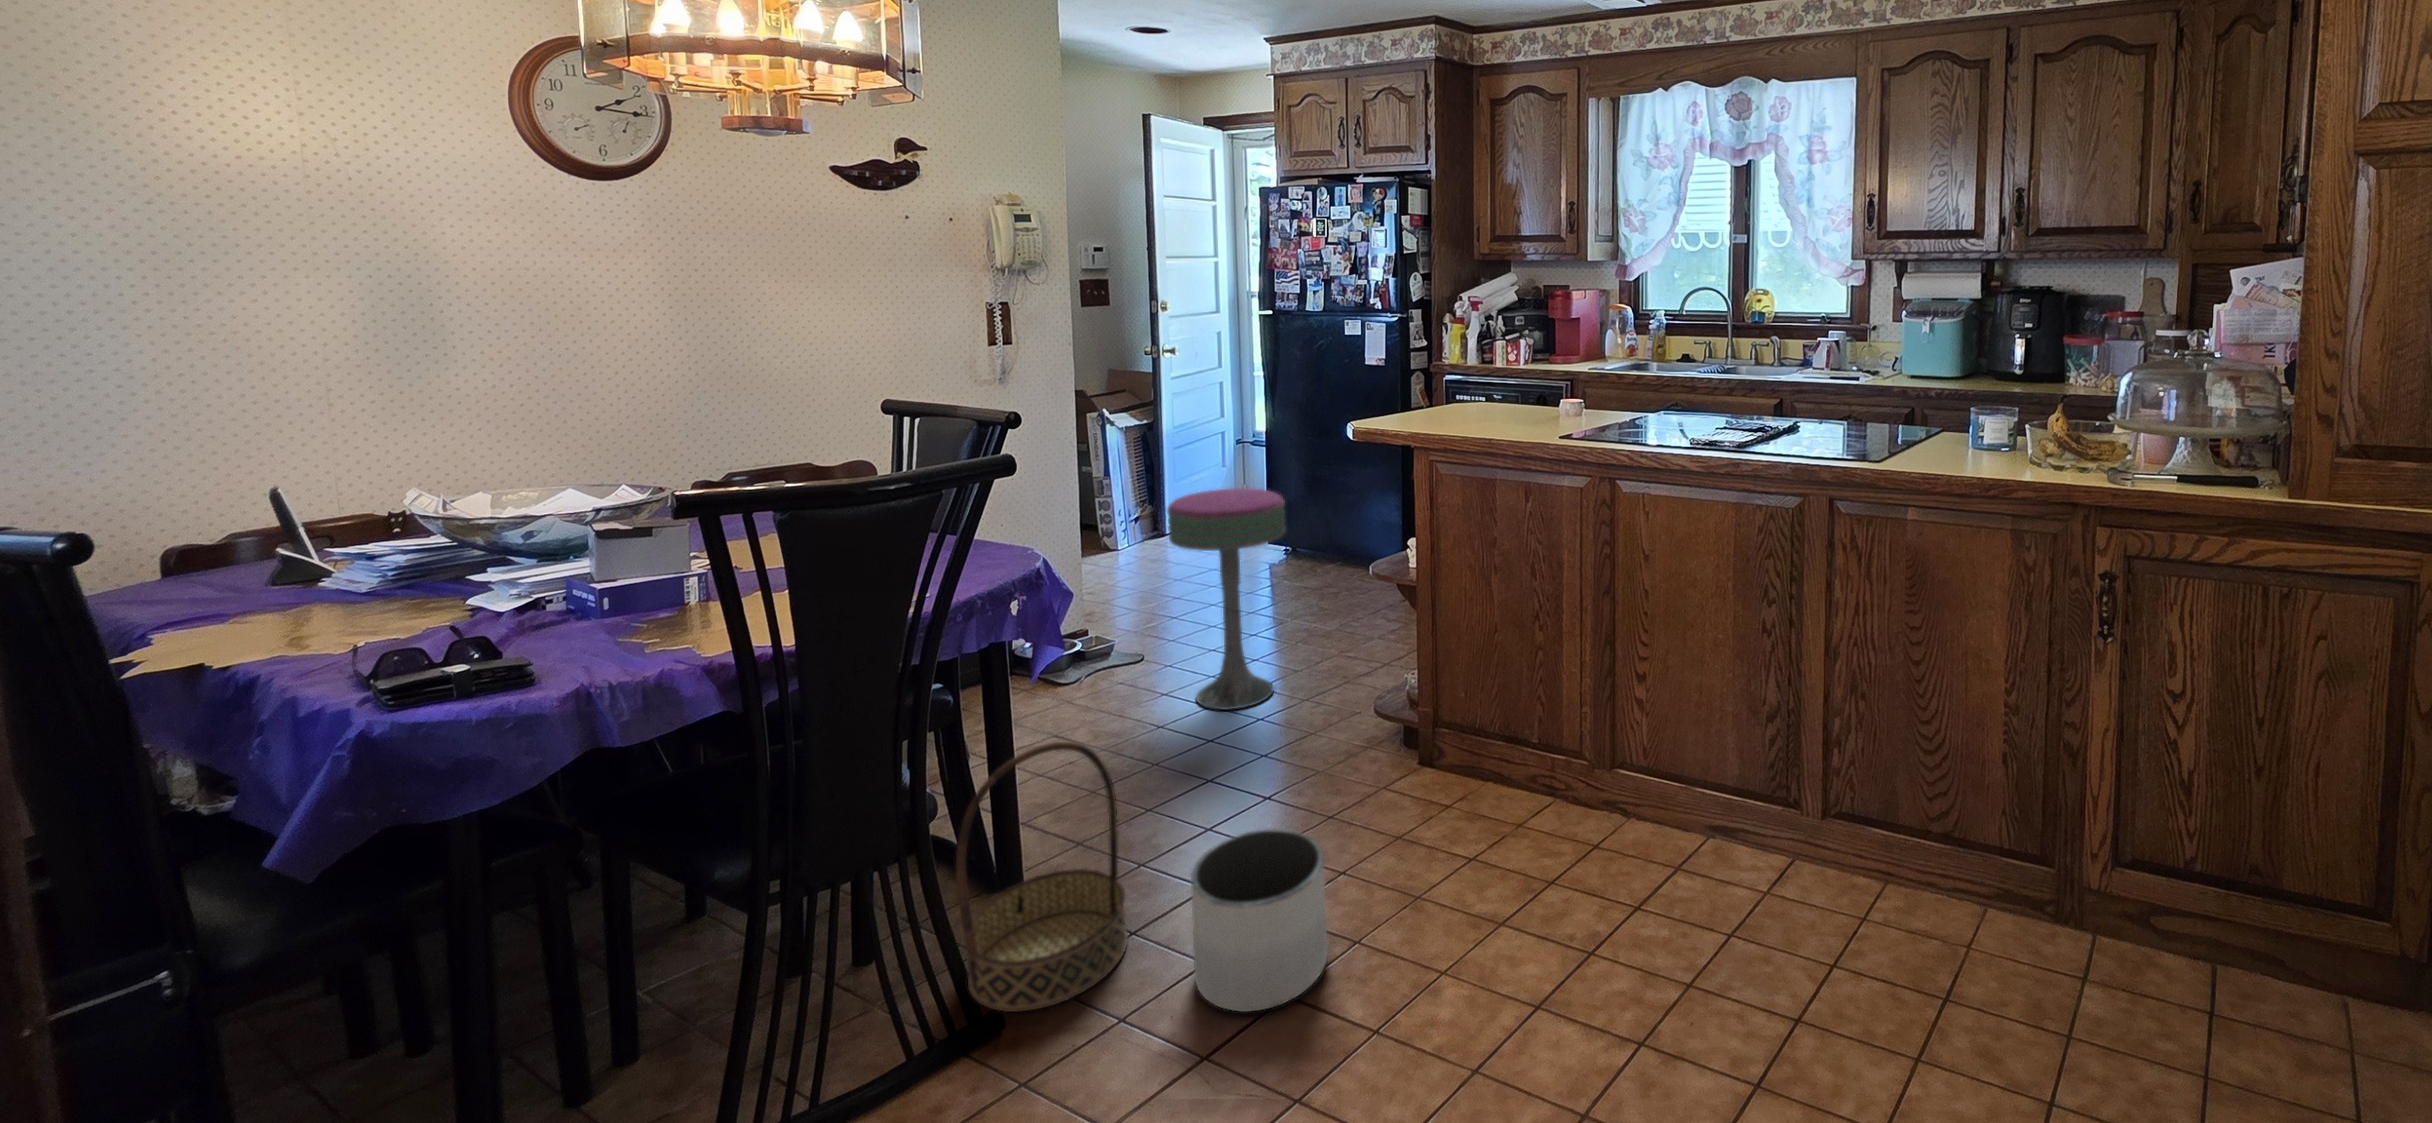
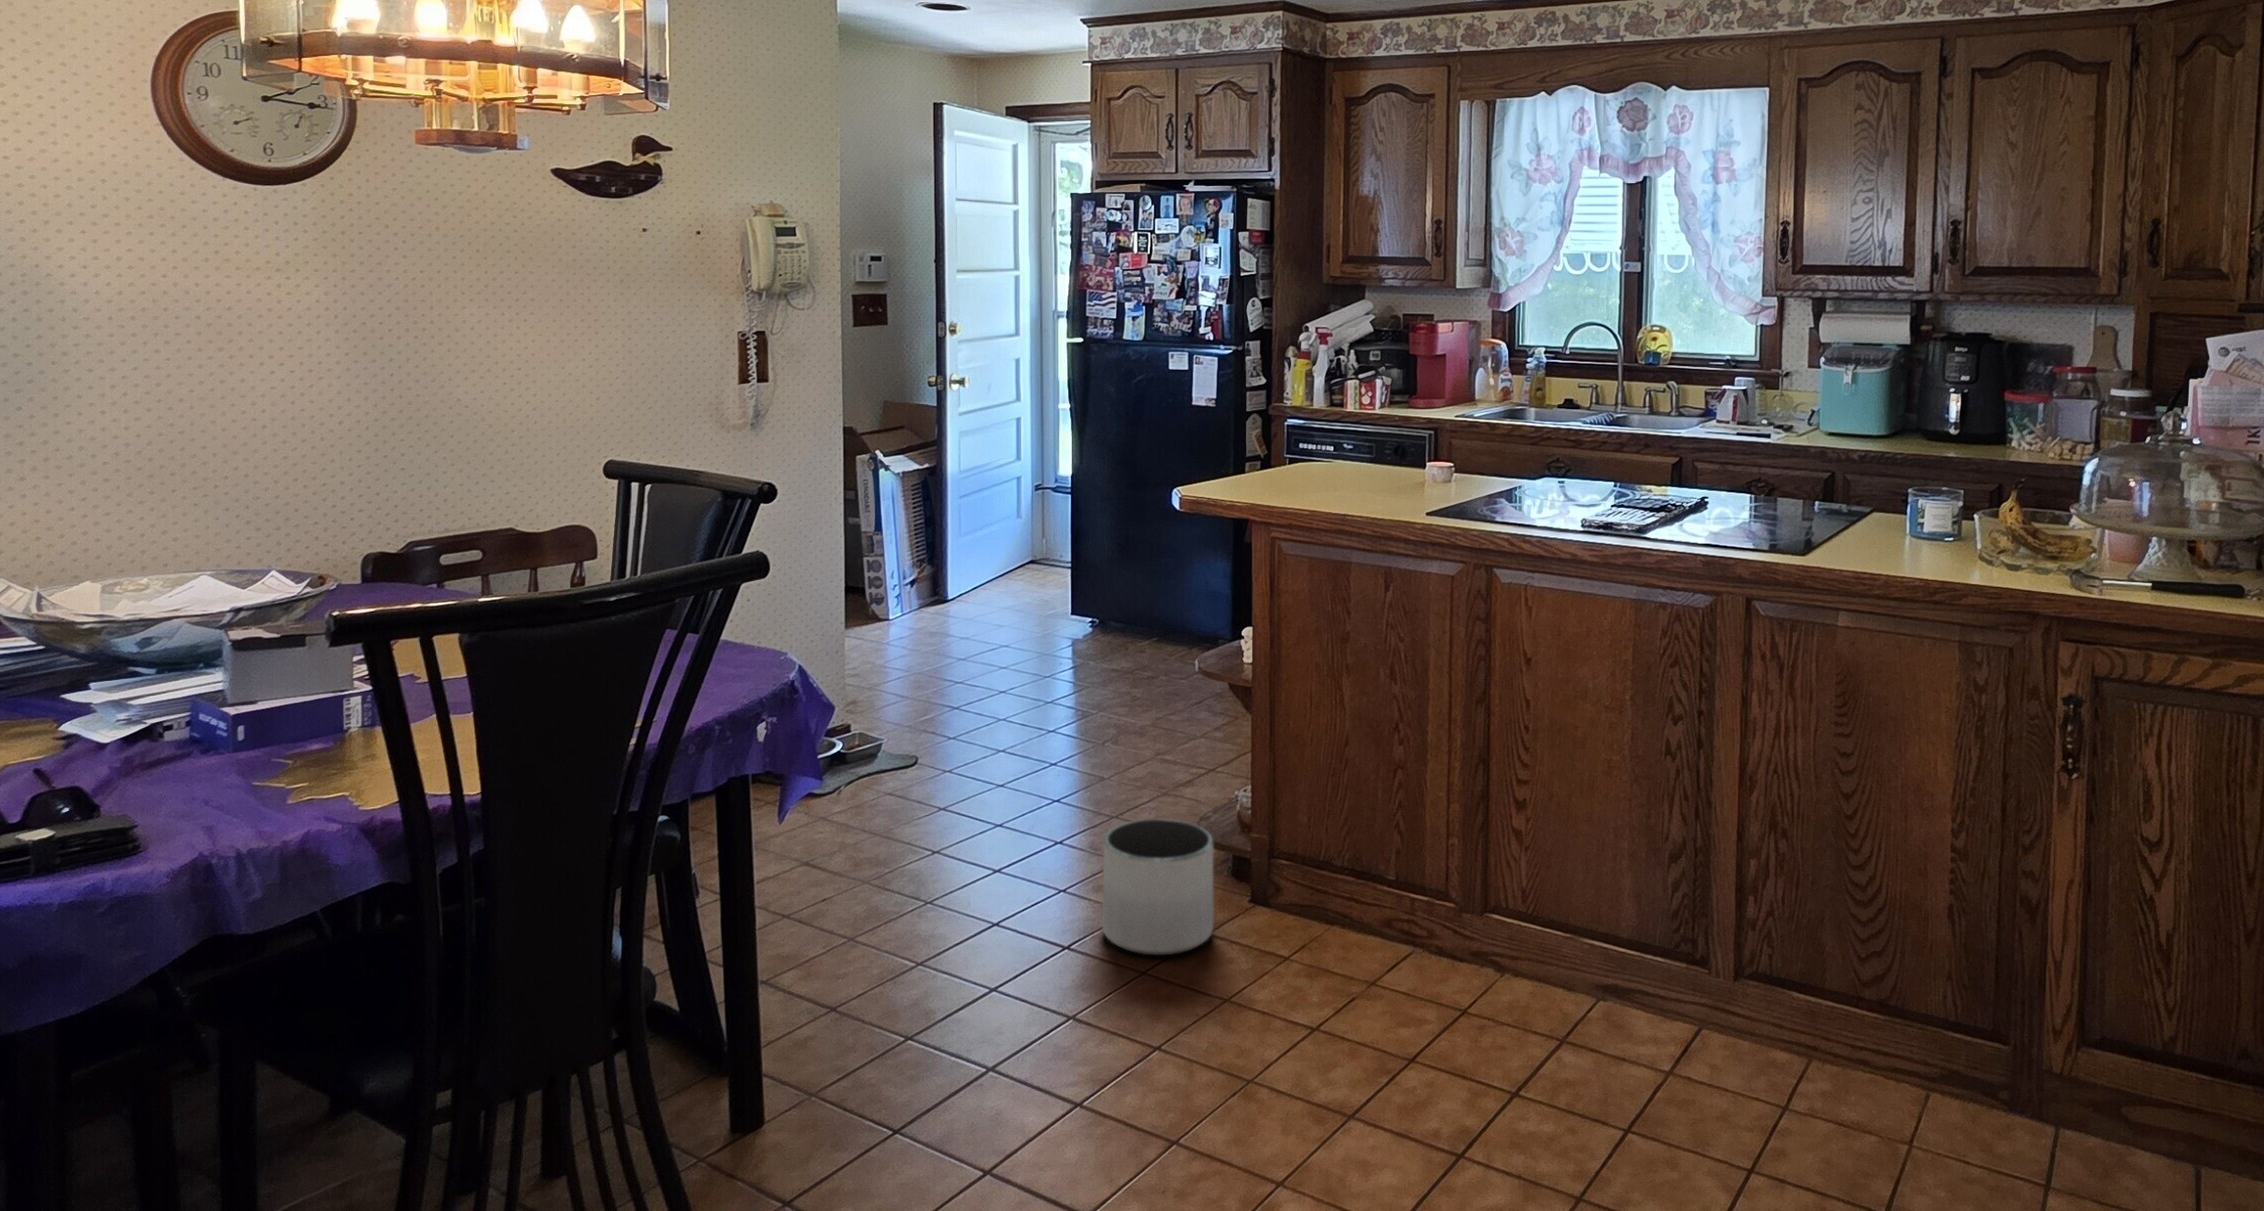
bar stool: present [1167,488,1286,710] -> none [1014,532,1130,759]
basket: present [956,742,1128,1012] -> none [912,727,1037,943]

